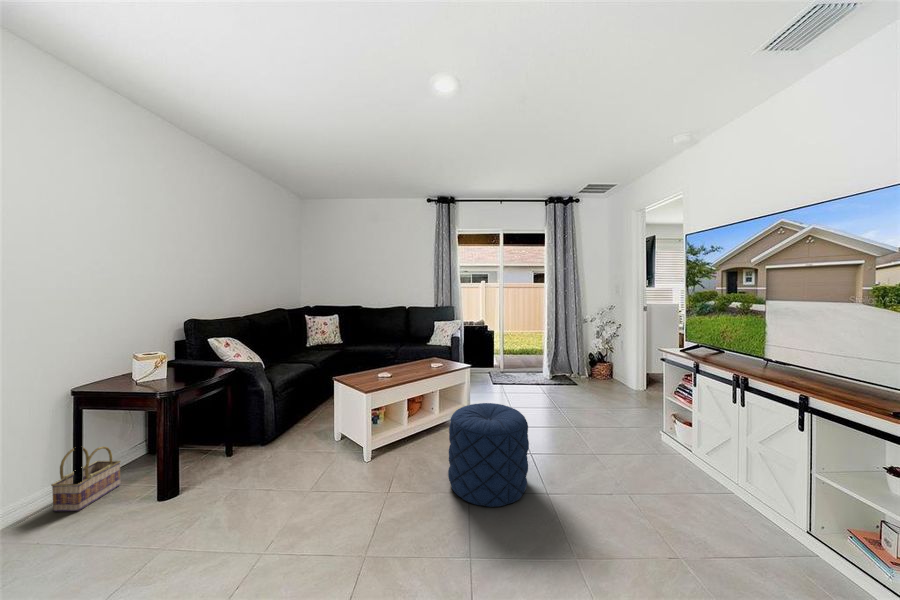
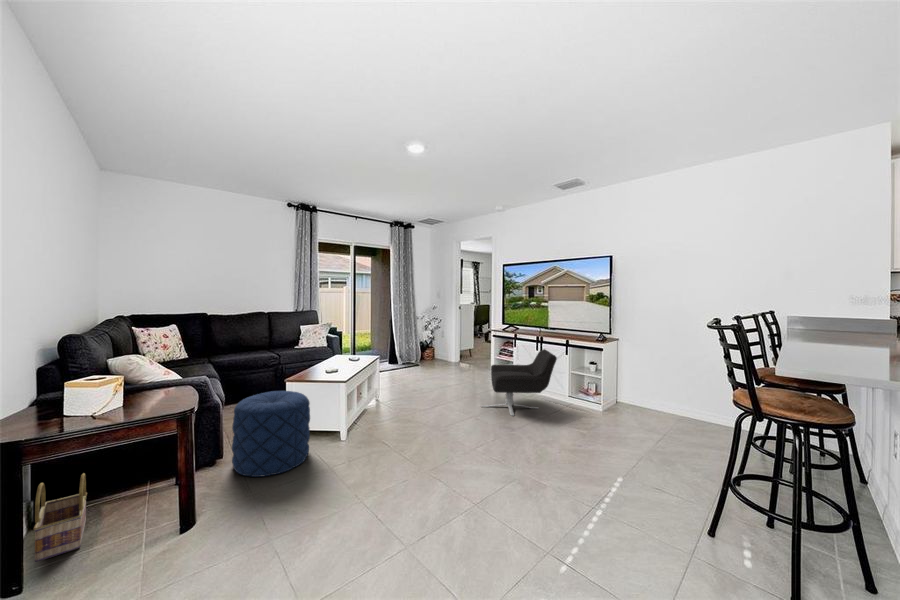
lounge chair: none [591,400,751,520] -> present [481,349,557,416]
pouf: present [448,403,529,507] -> present [232,391,310,477]

